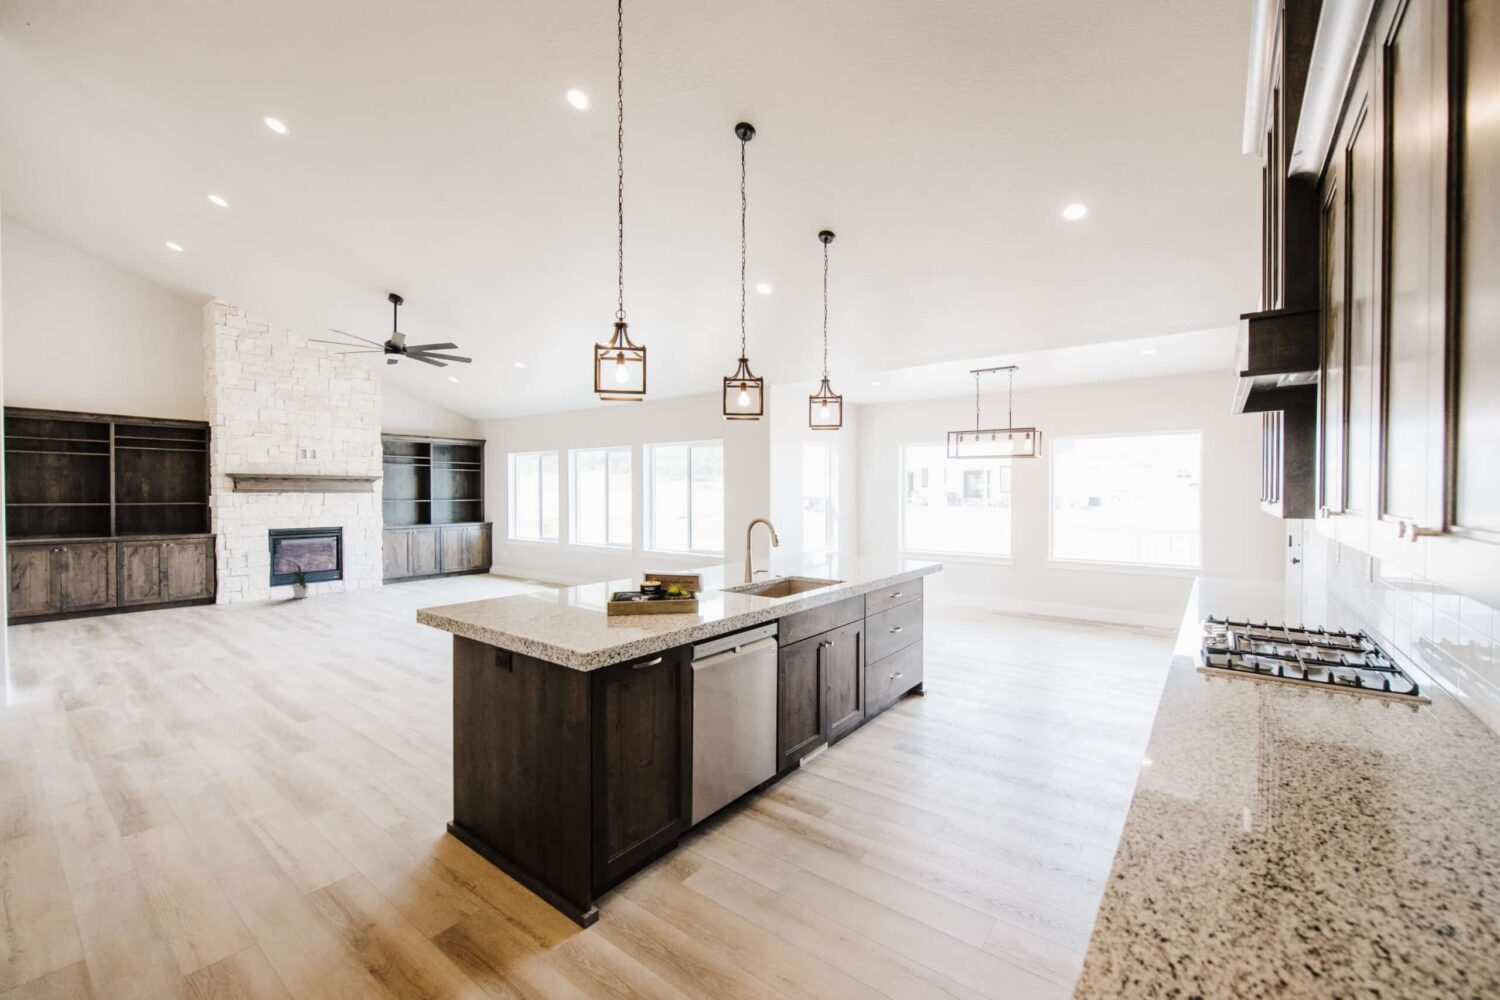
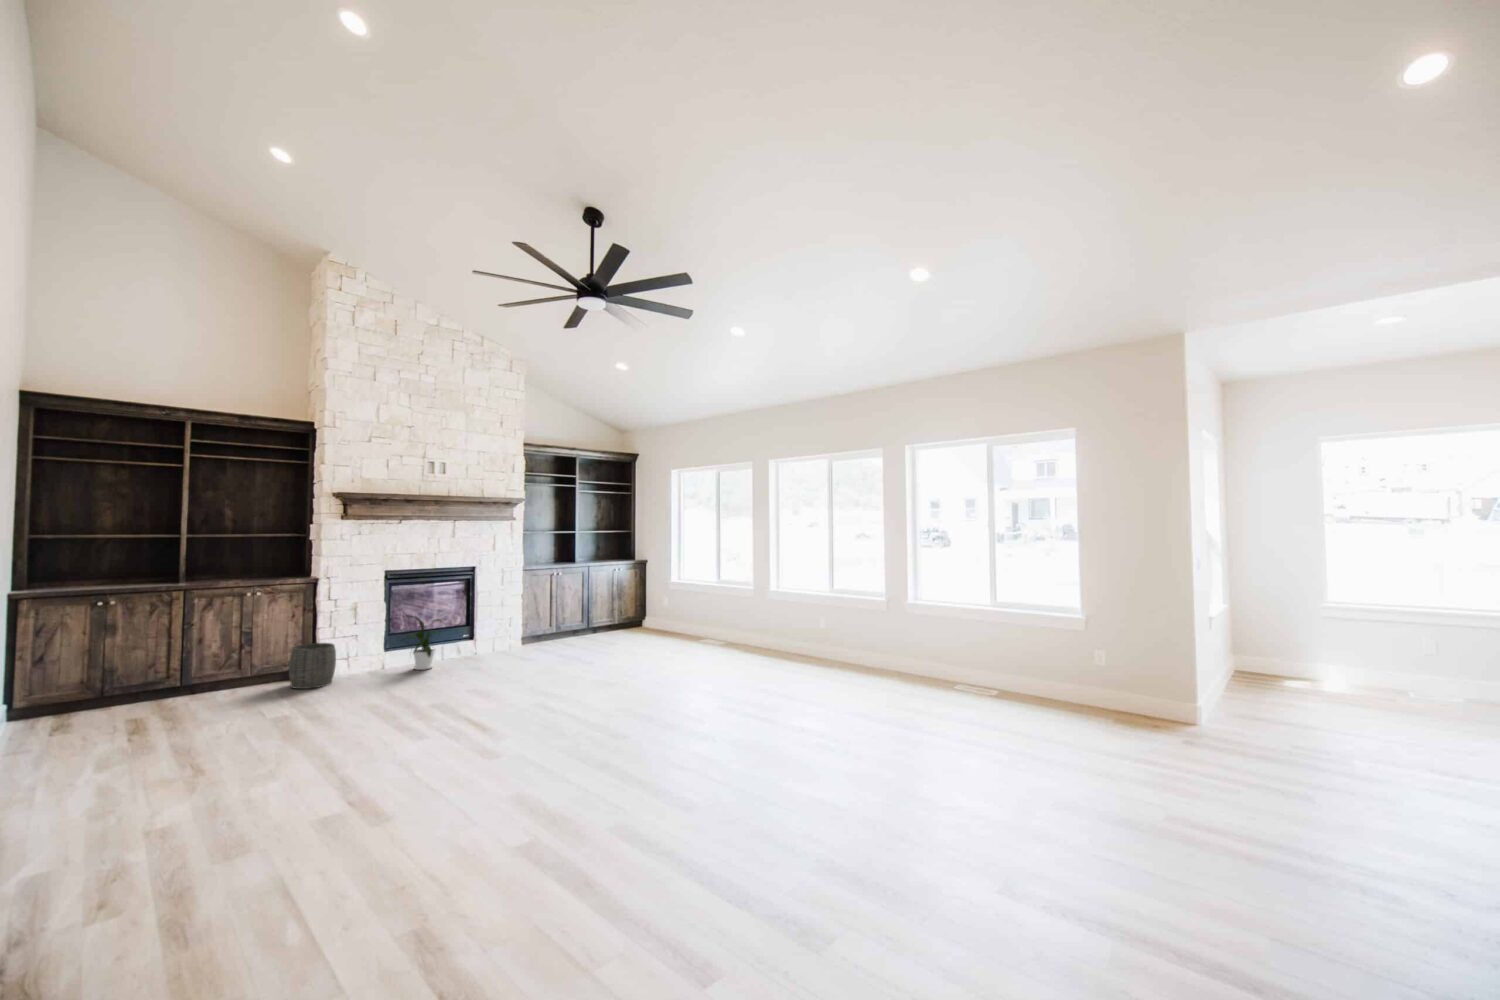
woven basket: none [197,579,232,609] -> present [289,643,336,689]

